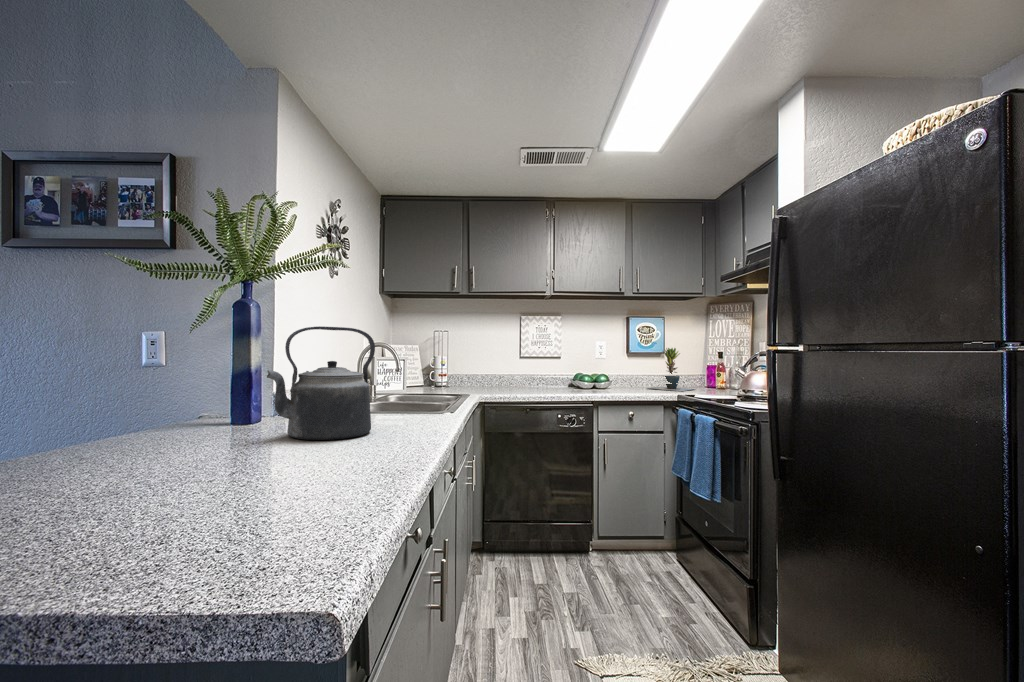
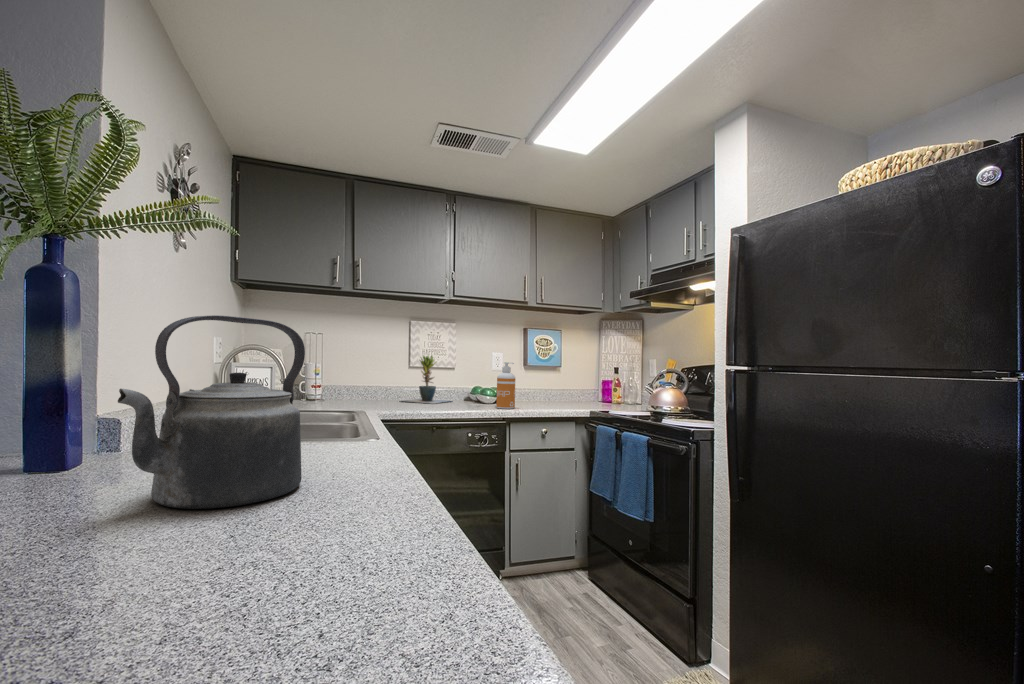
potted plant: present [648,348,694,391] -> present [403,356,448,404]
soap dispenser: none [588,351,605,394] -> present [496,362,515,409]

